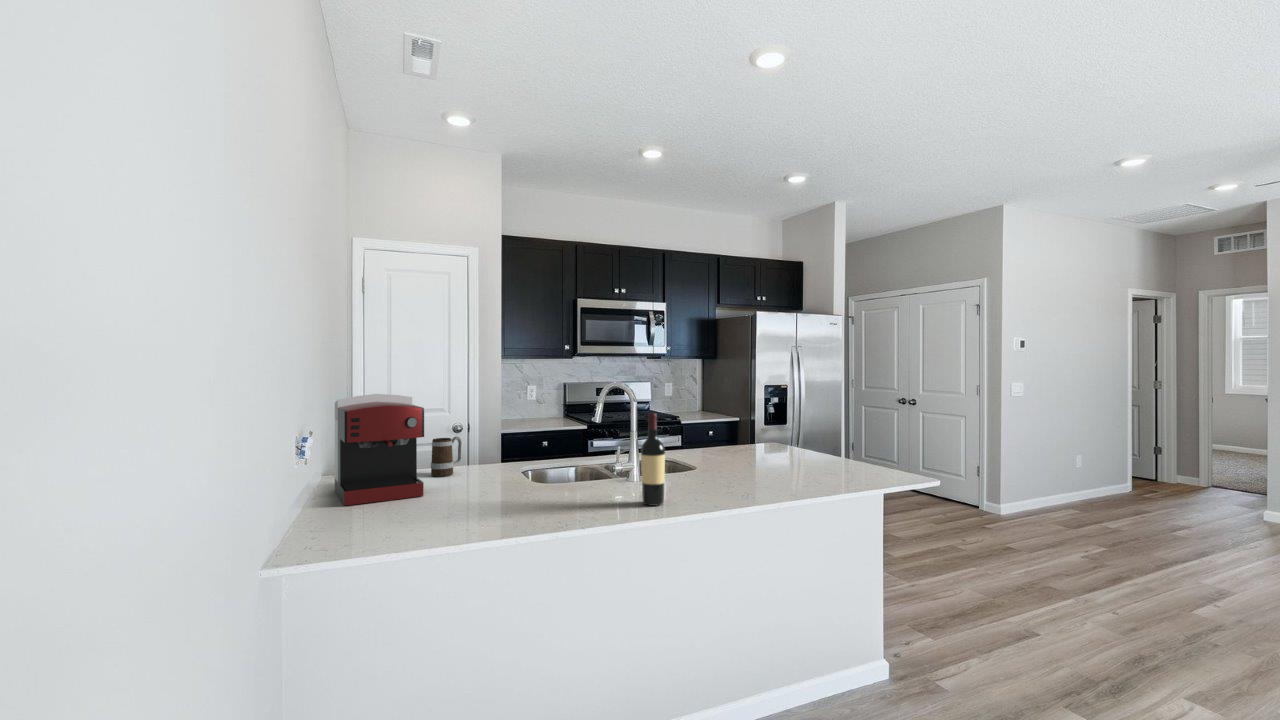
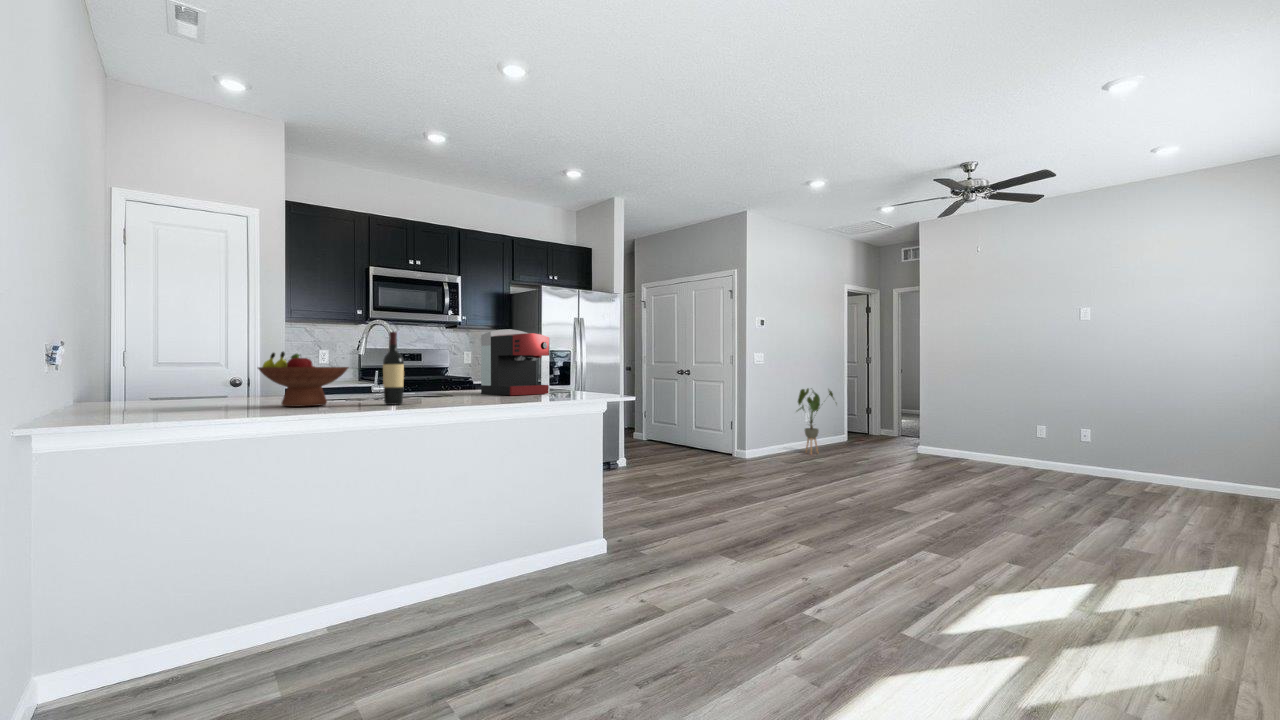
coffee maker: present [335,394,424,506] -> present [481,329,550,395]
house plant: none [1067,426,1132,513] -> present [798,388,833,454]
mug: present [431,436,462,477] -> none [192,366,226,400]
fruit bowl: none [505,440,602,508] -> present [258,351,348,407]

